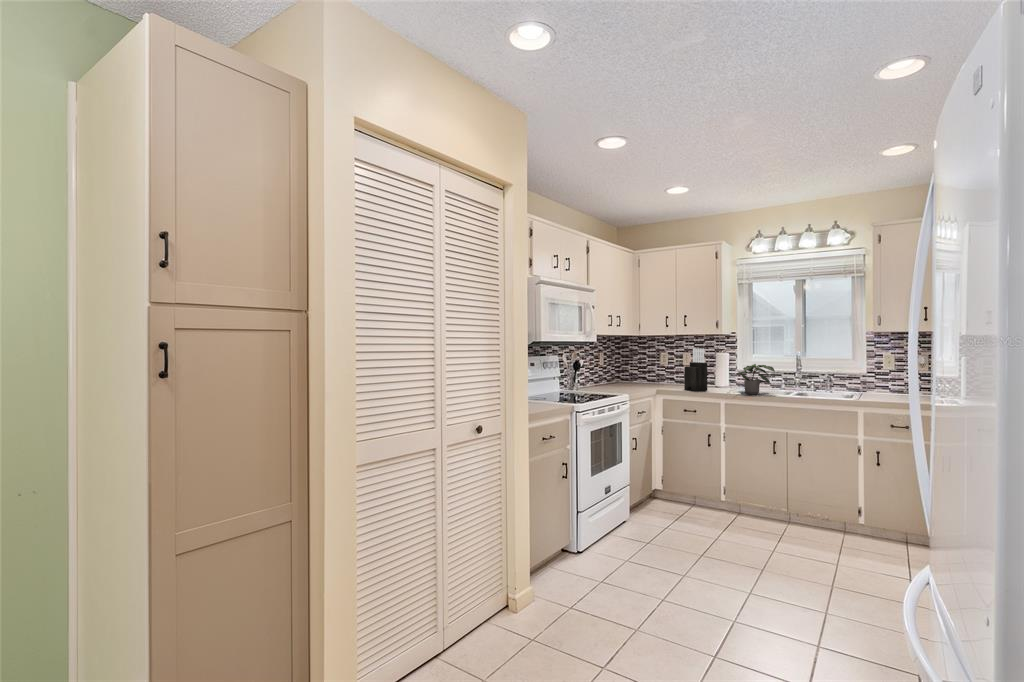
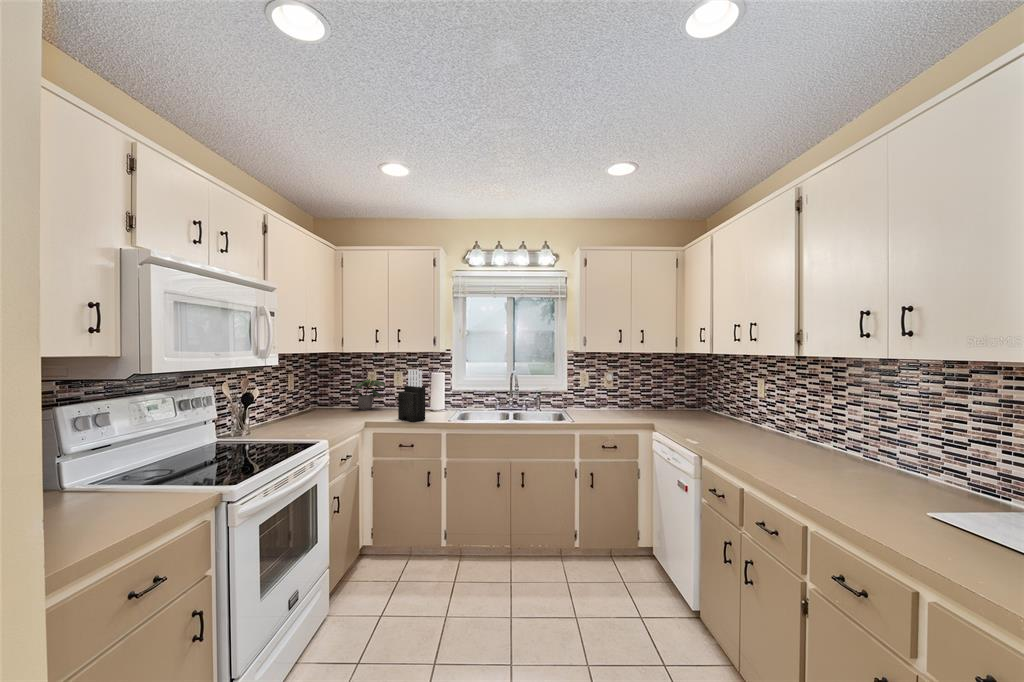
potted plant: present [737,364,775,394] -> present [353,379,386,410]

